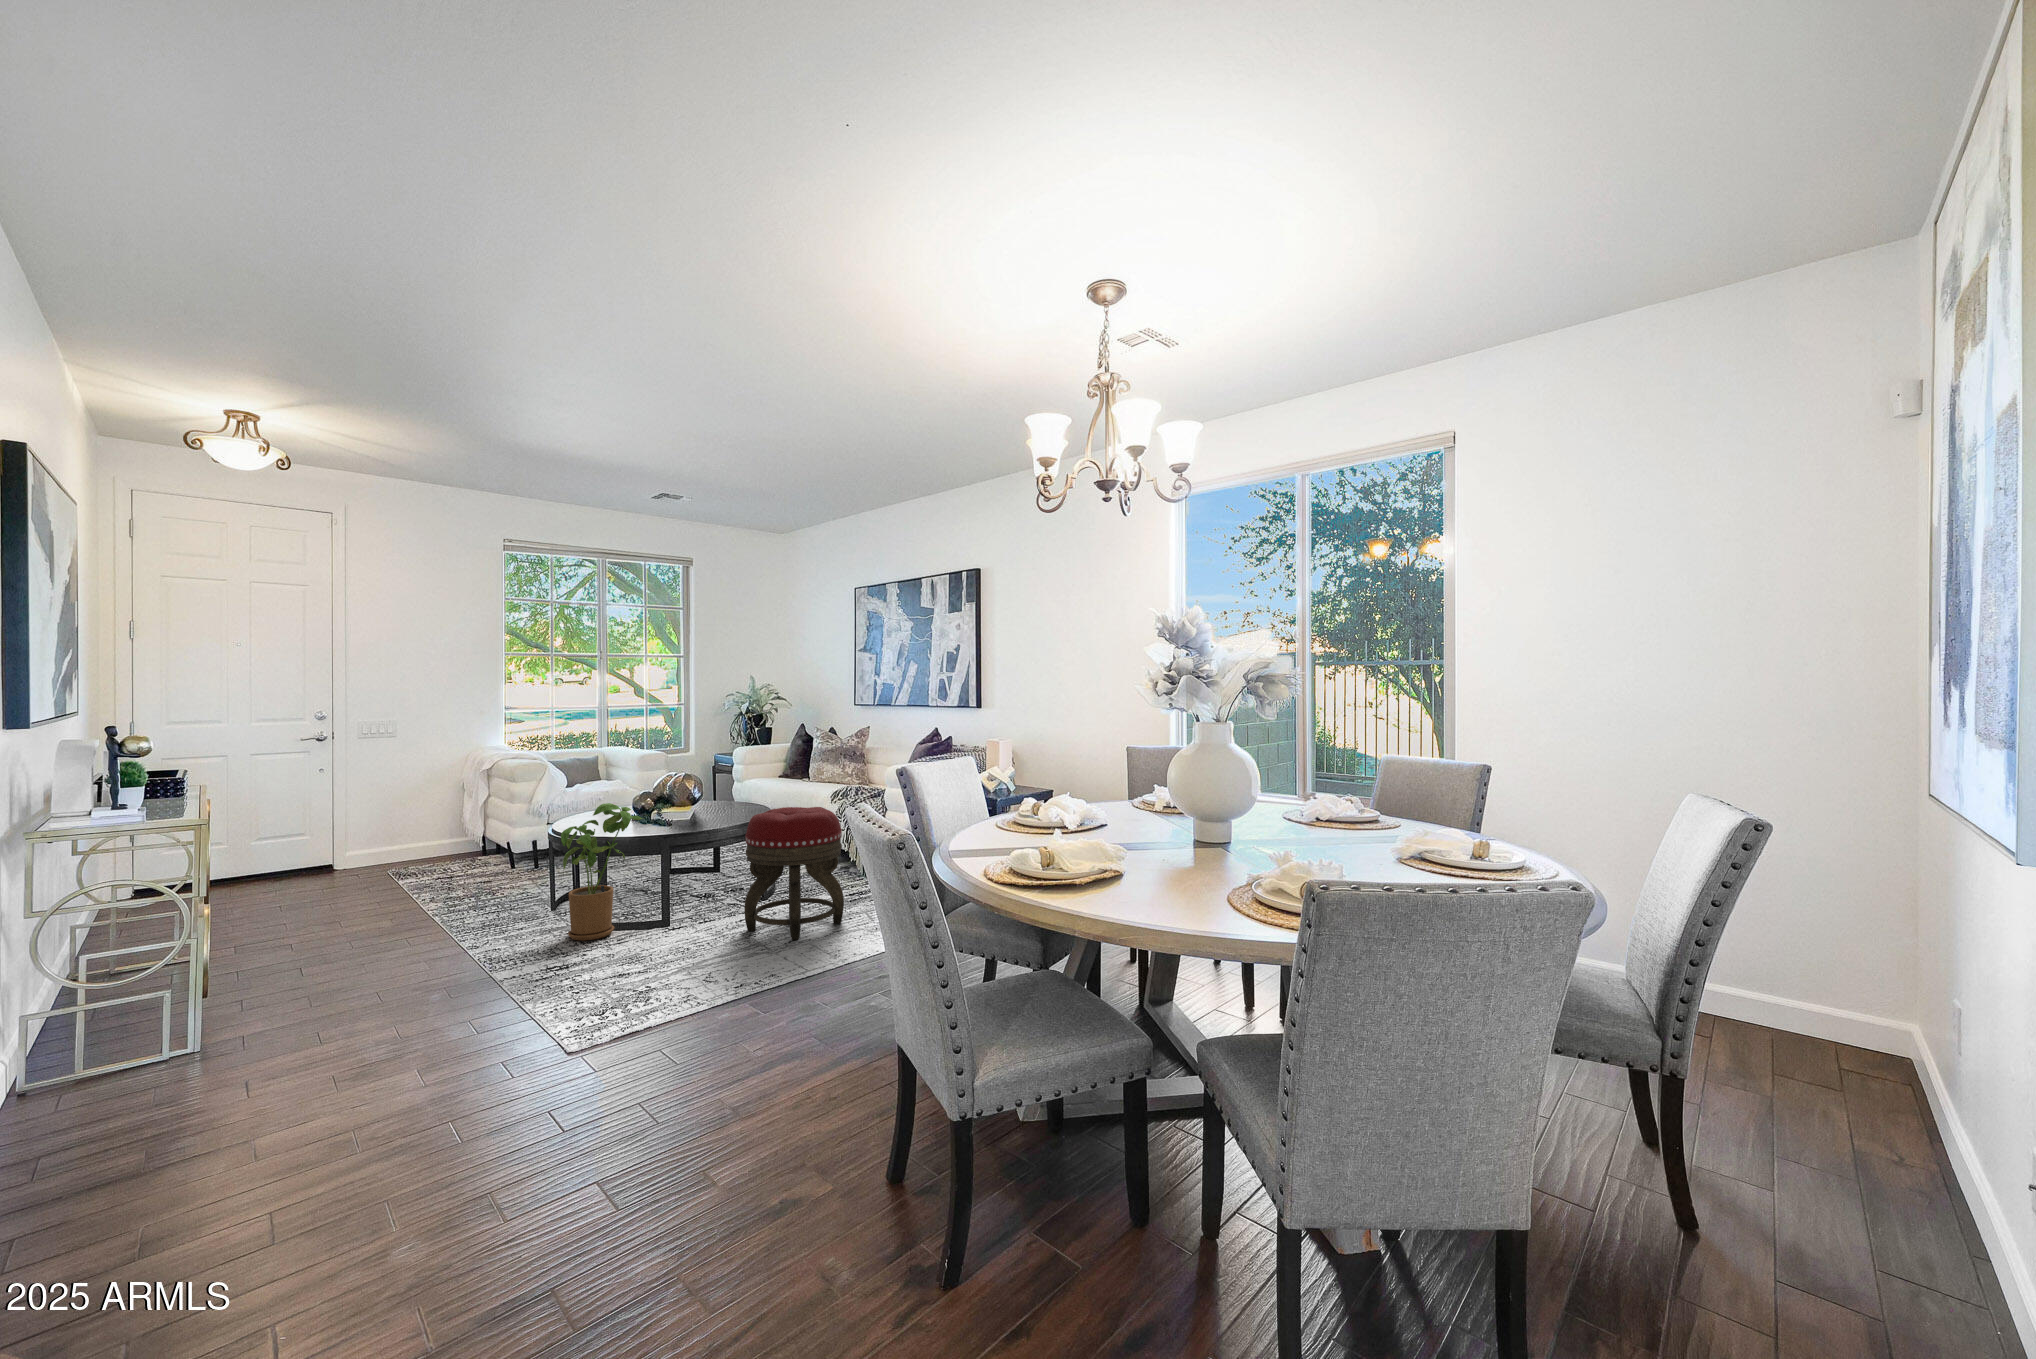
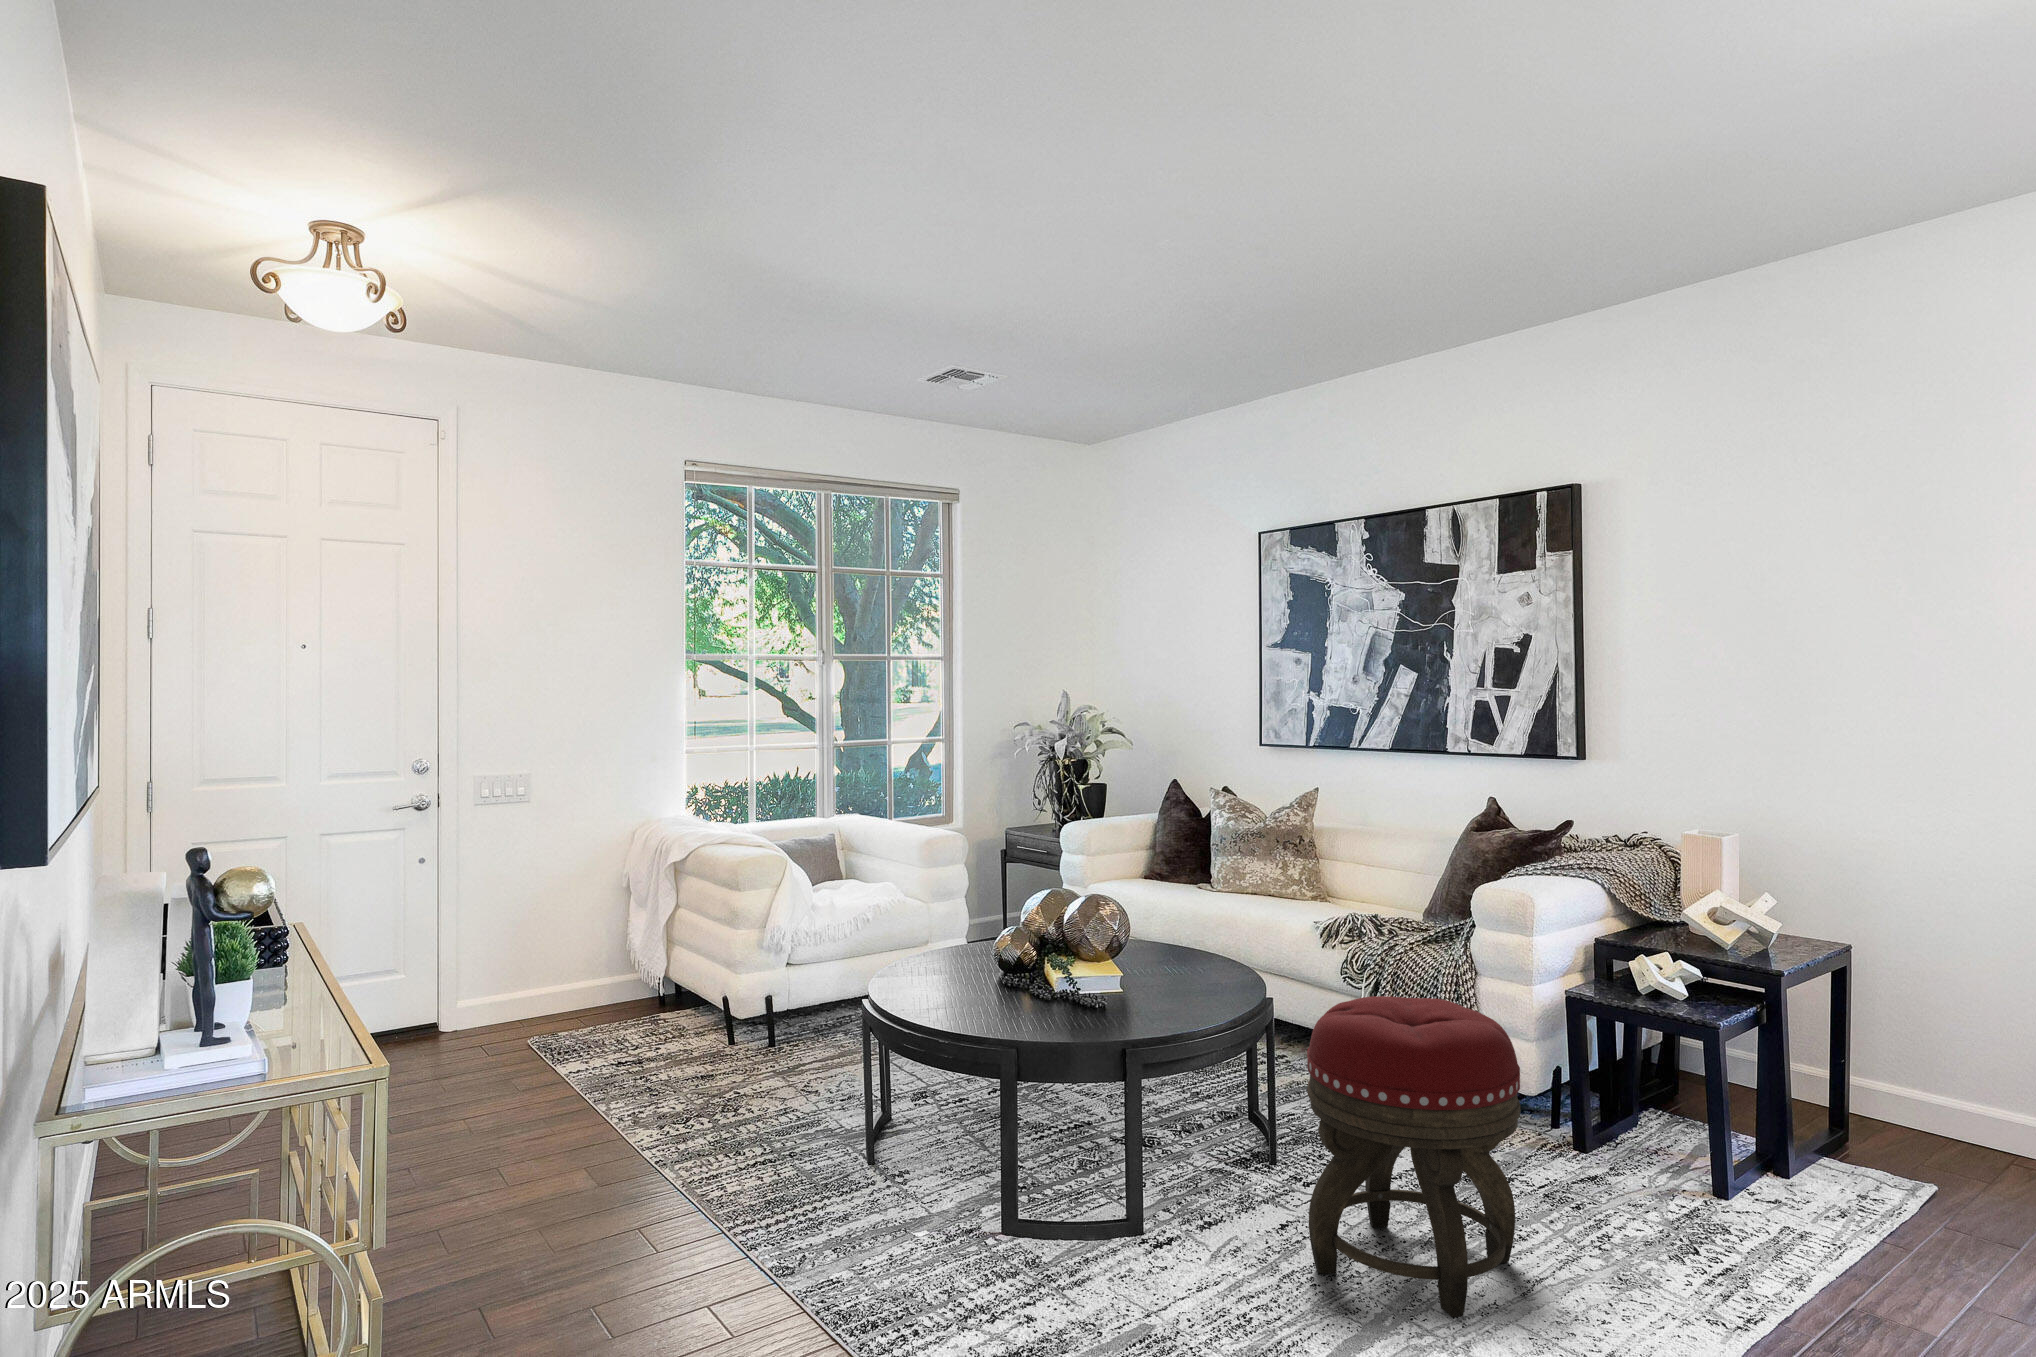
house plant: present [561,803,644,941] -> none [932,984,1090,1276]

